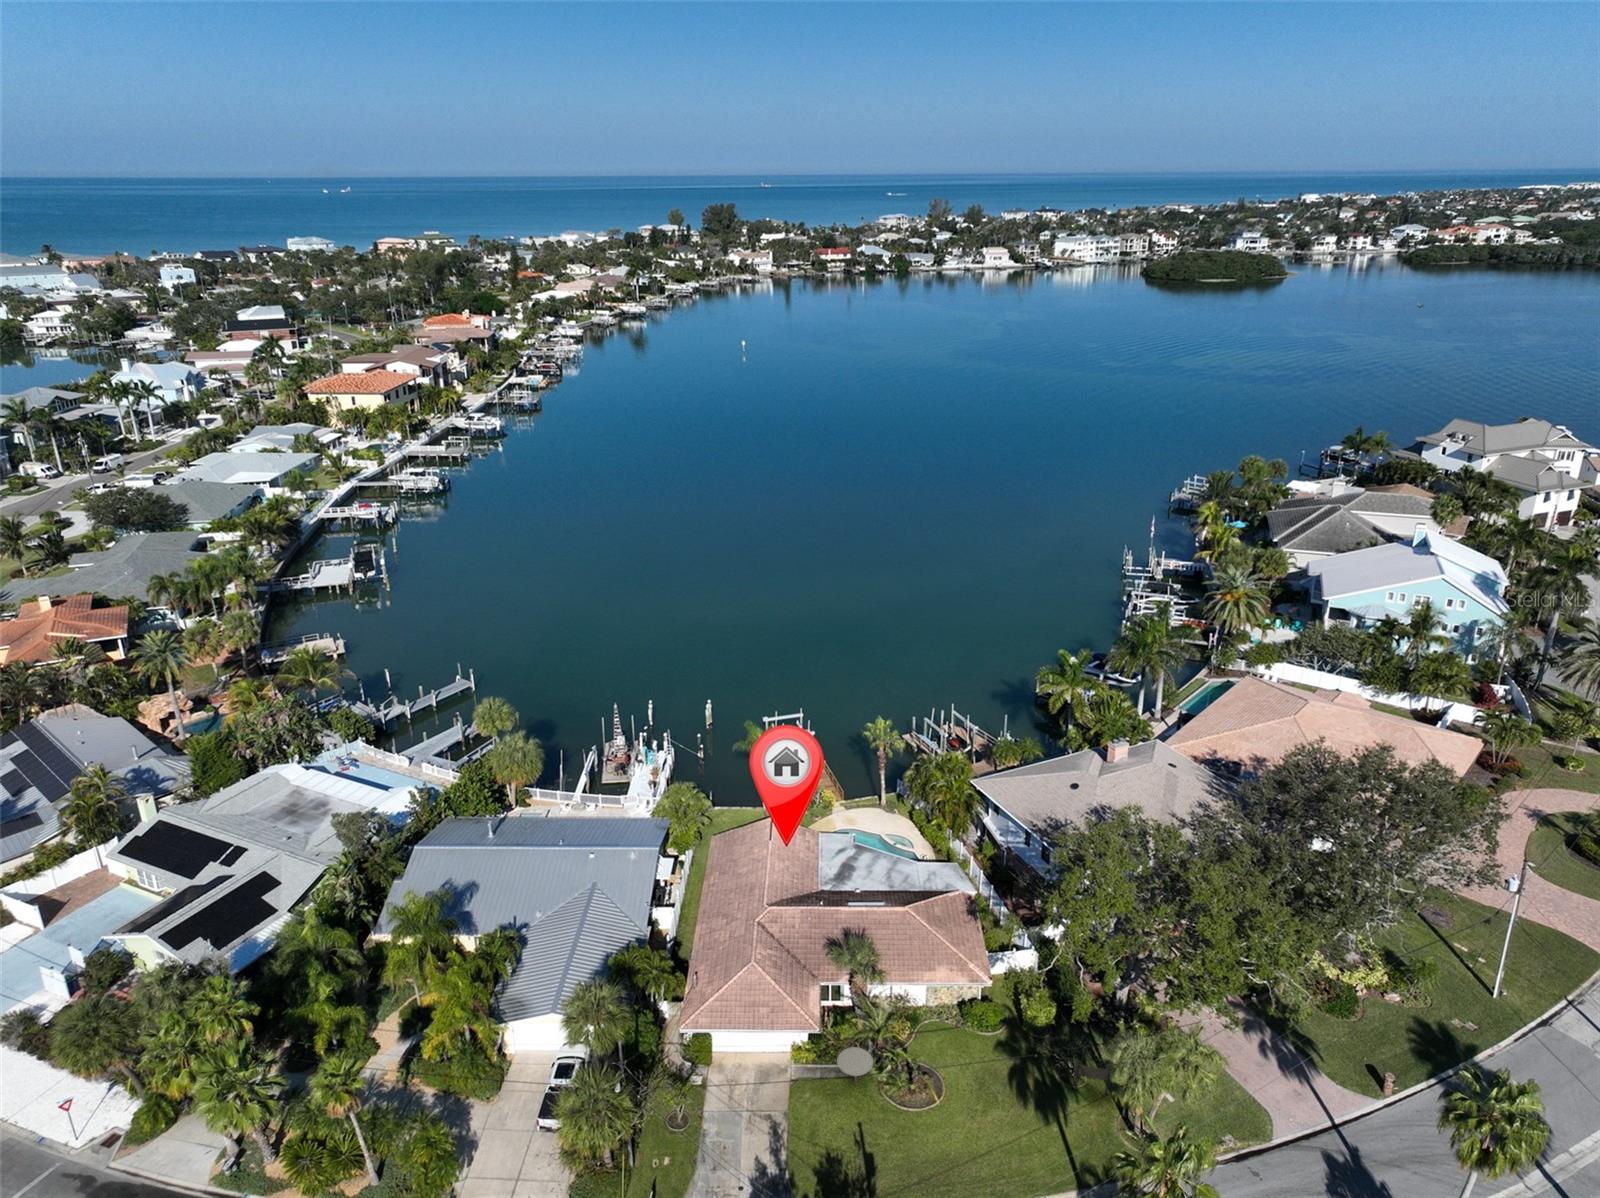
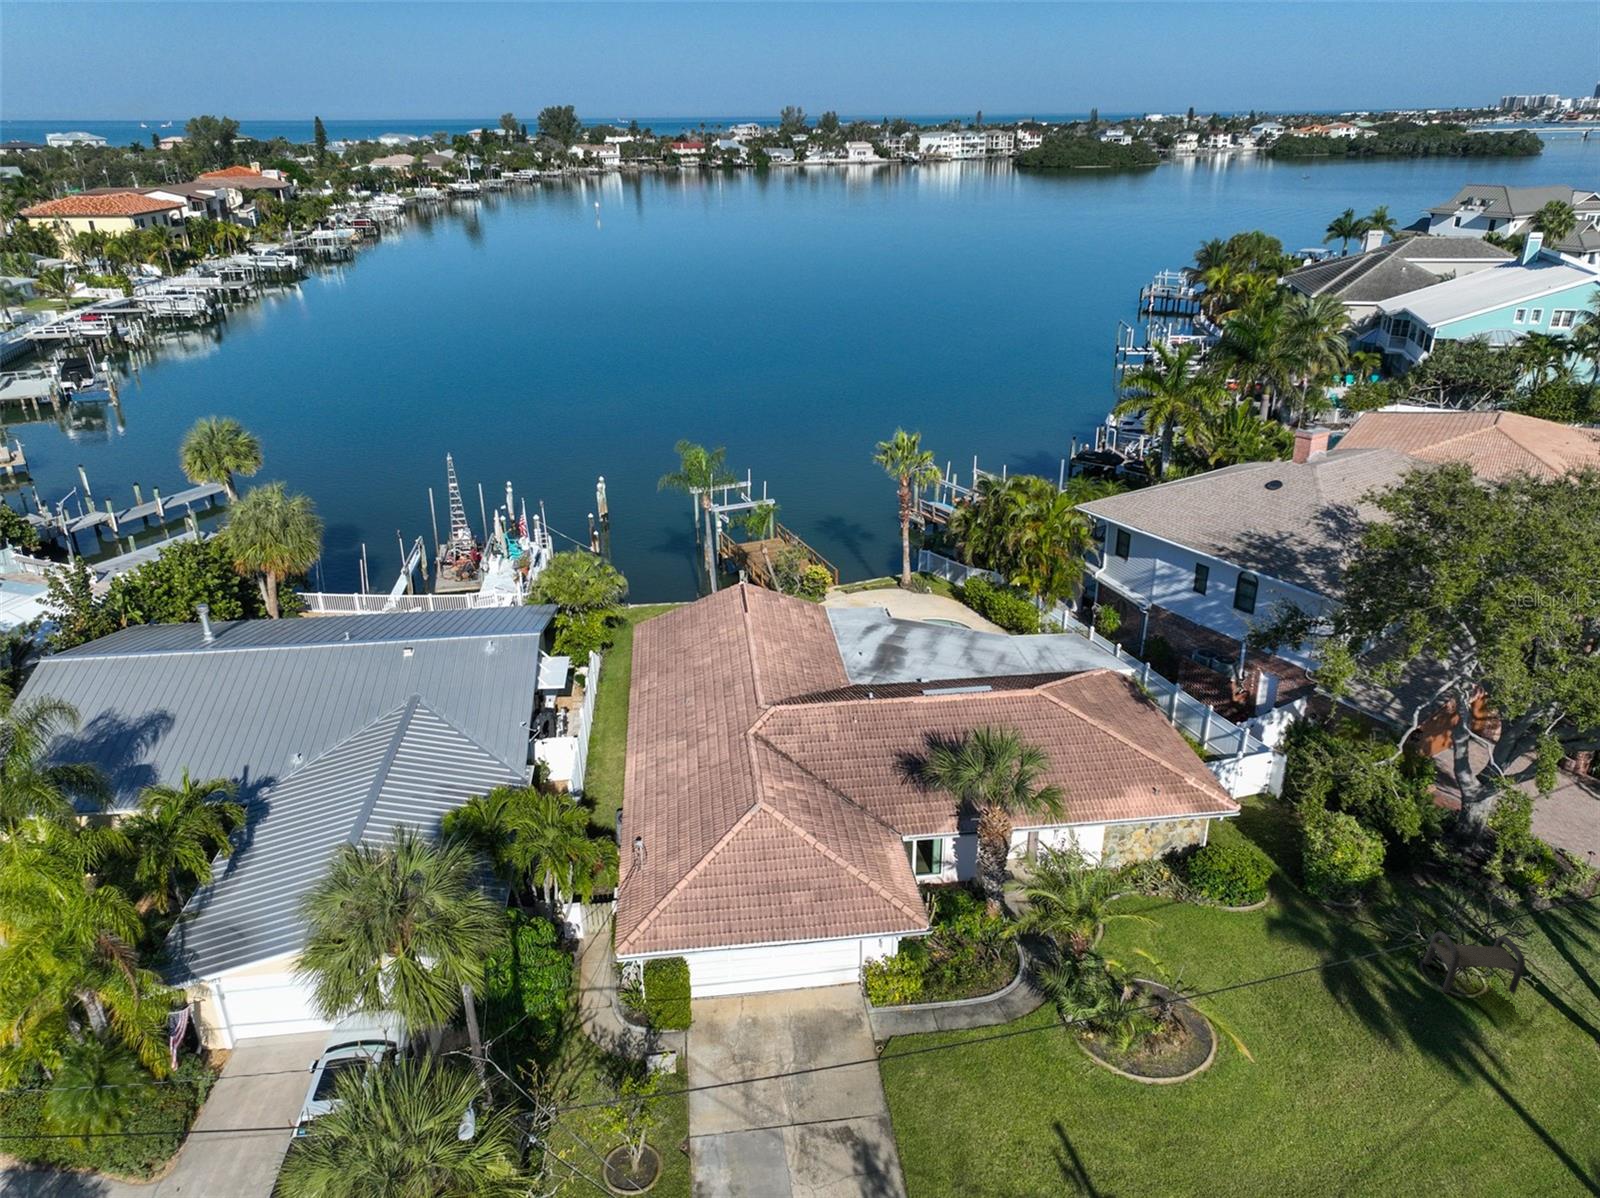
round table: present [837,1047,873,1085] -> none [964,956,1043,1036]

